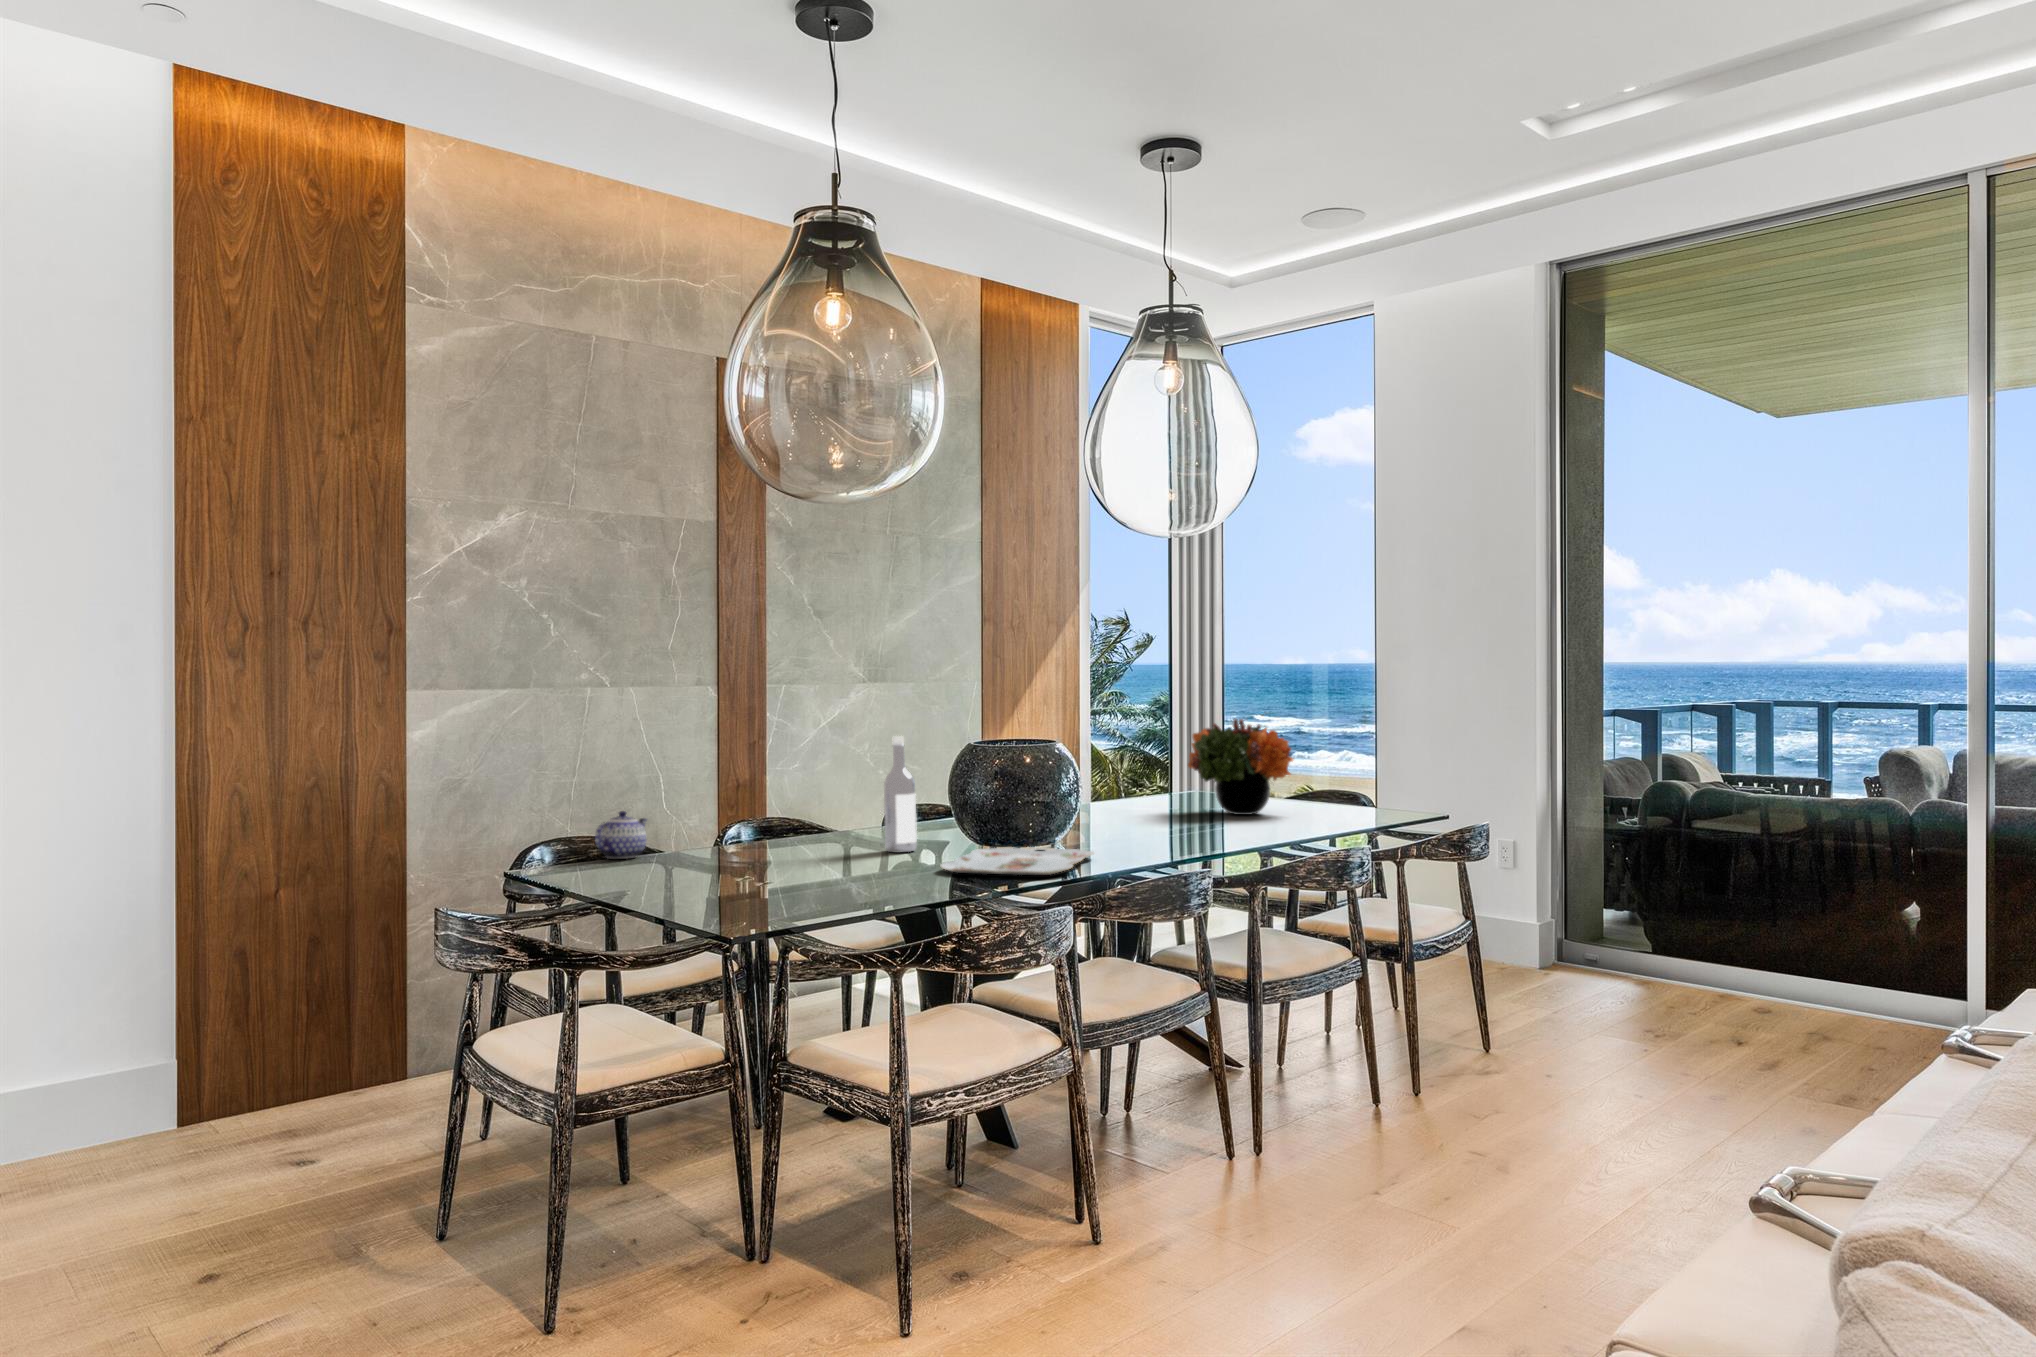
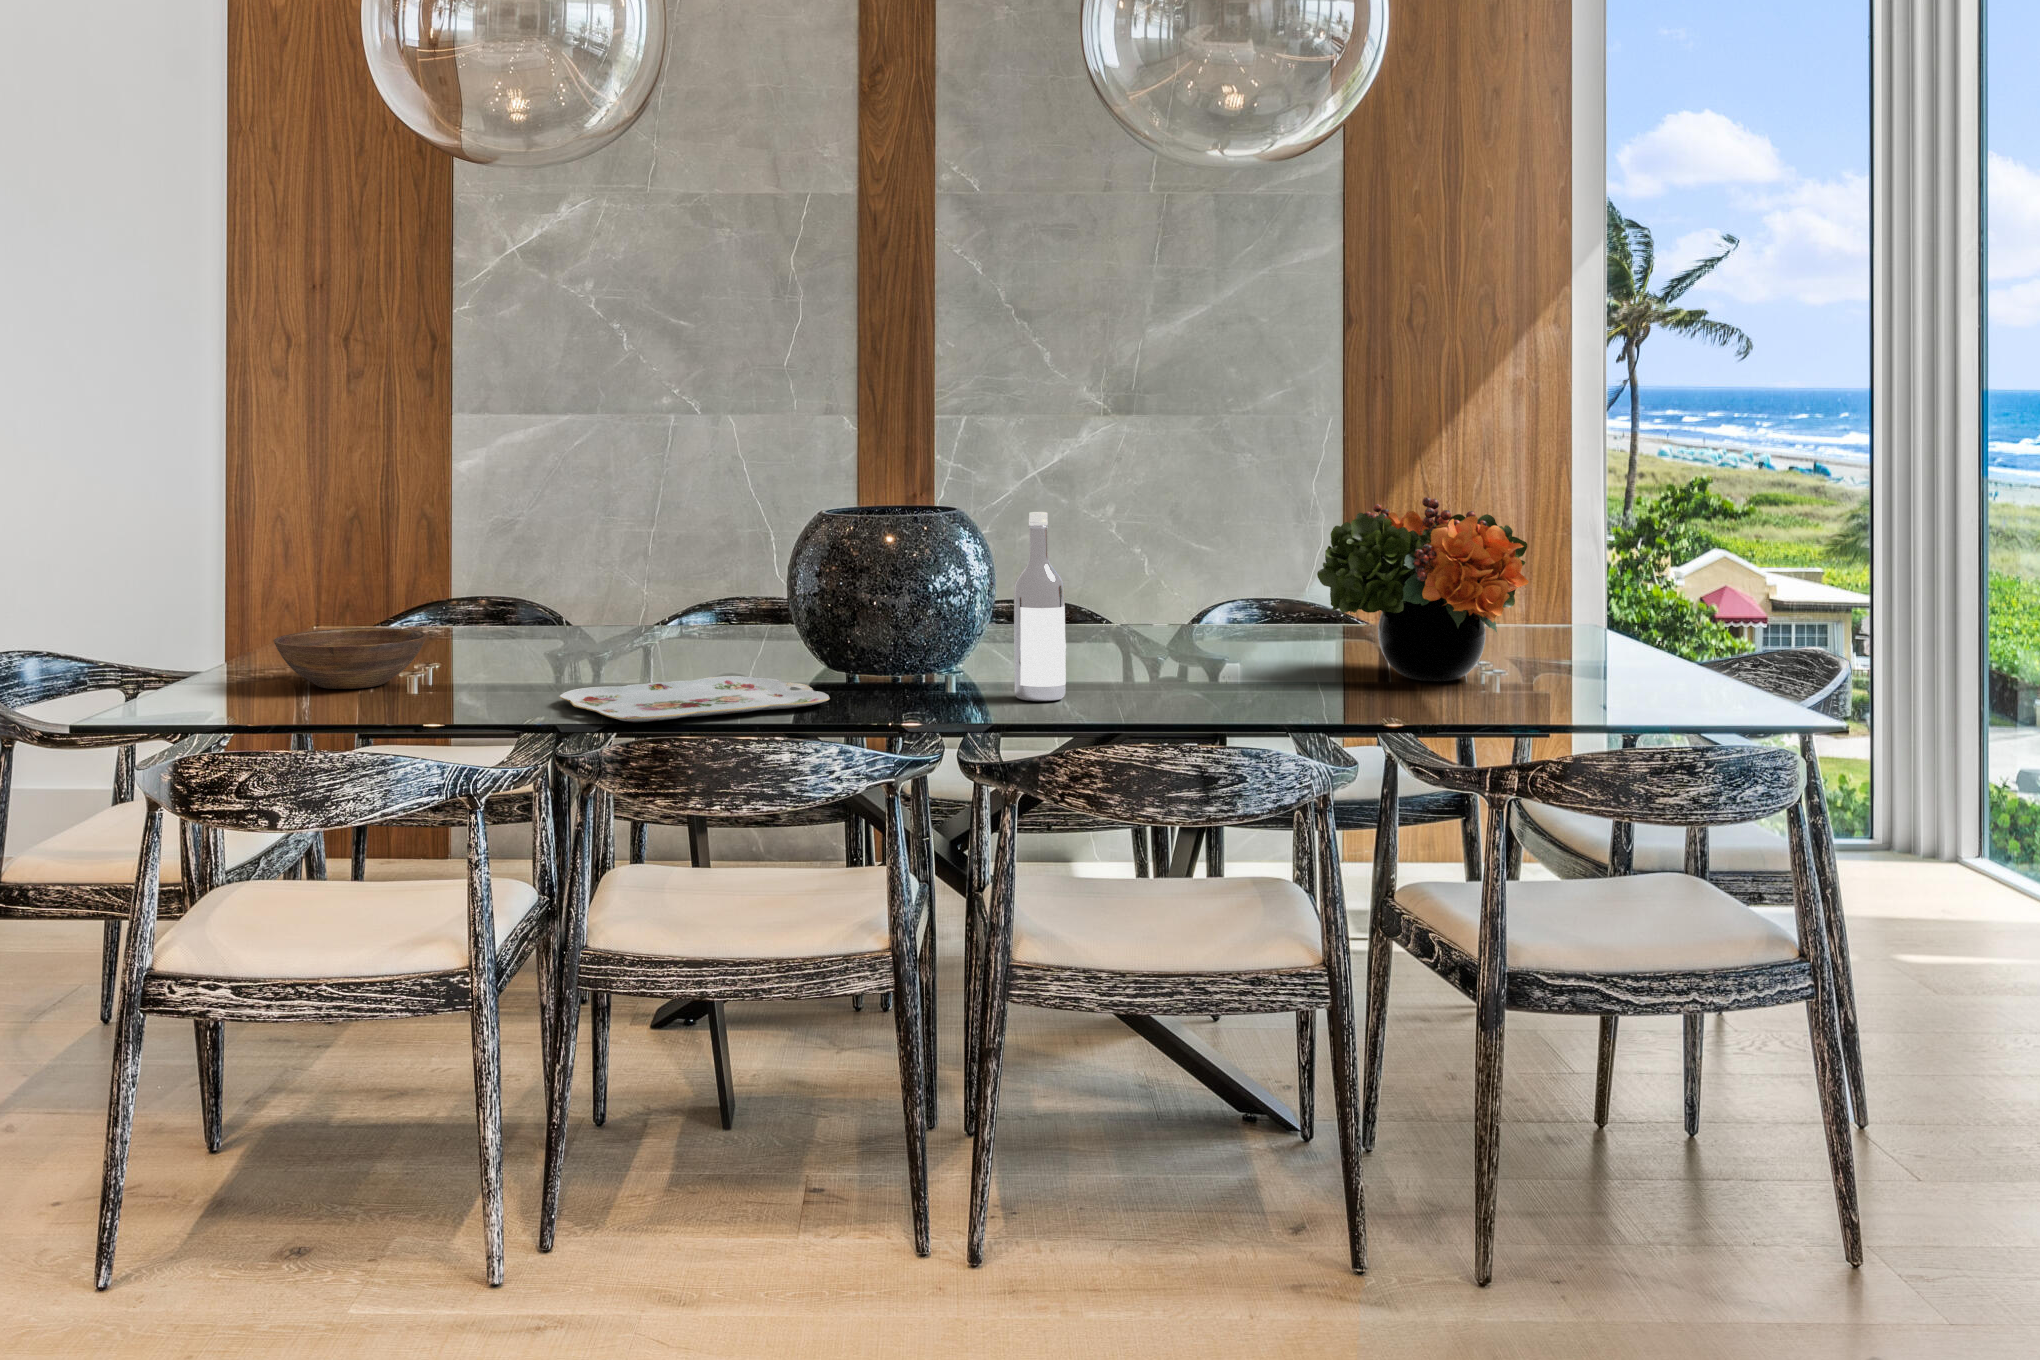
wine bottle: present [884,736,917,852] -> present [1014,512,1066,701]
teapot: present [595,811,647,859] -> none [392,578,491,638]
bowl: none [692,842,810,890] -> present [274,628,427,689]

